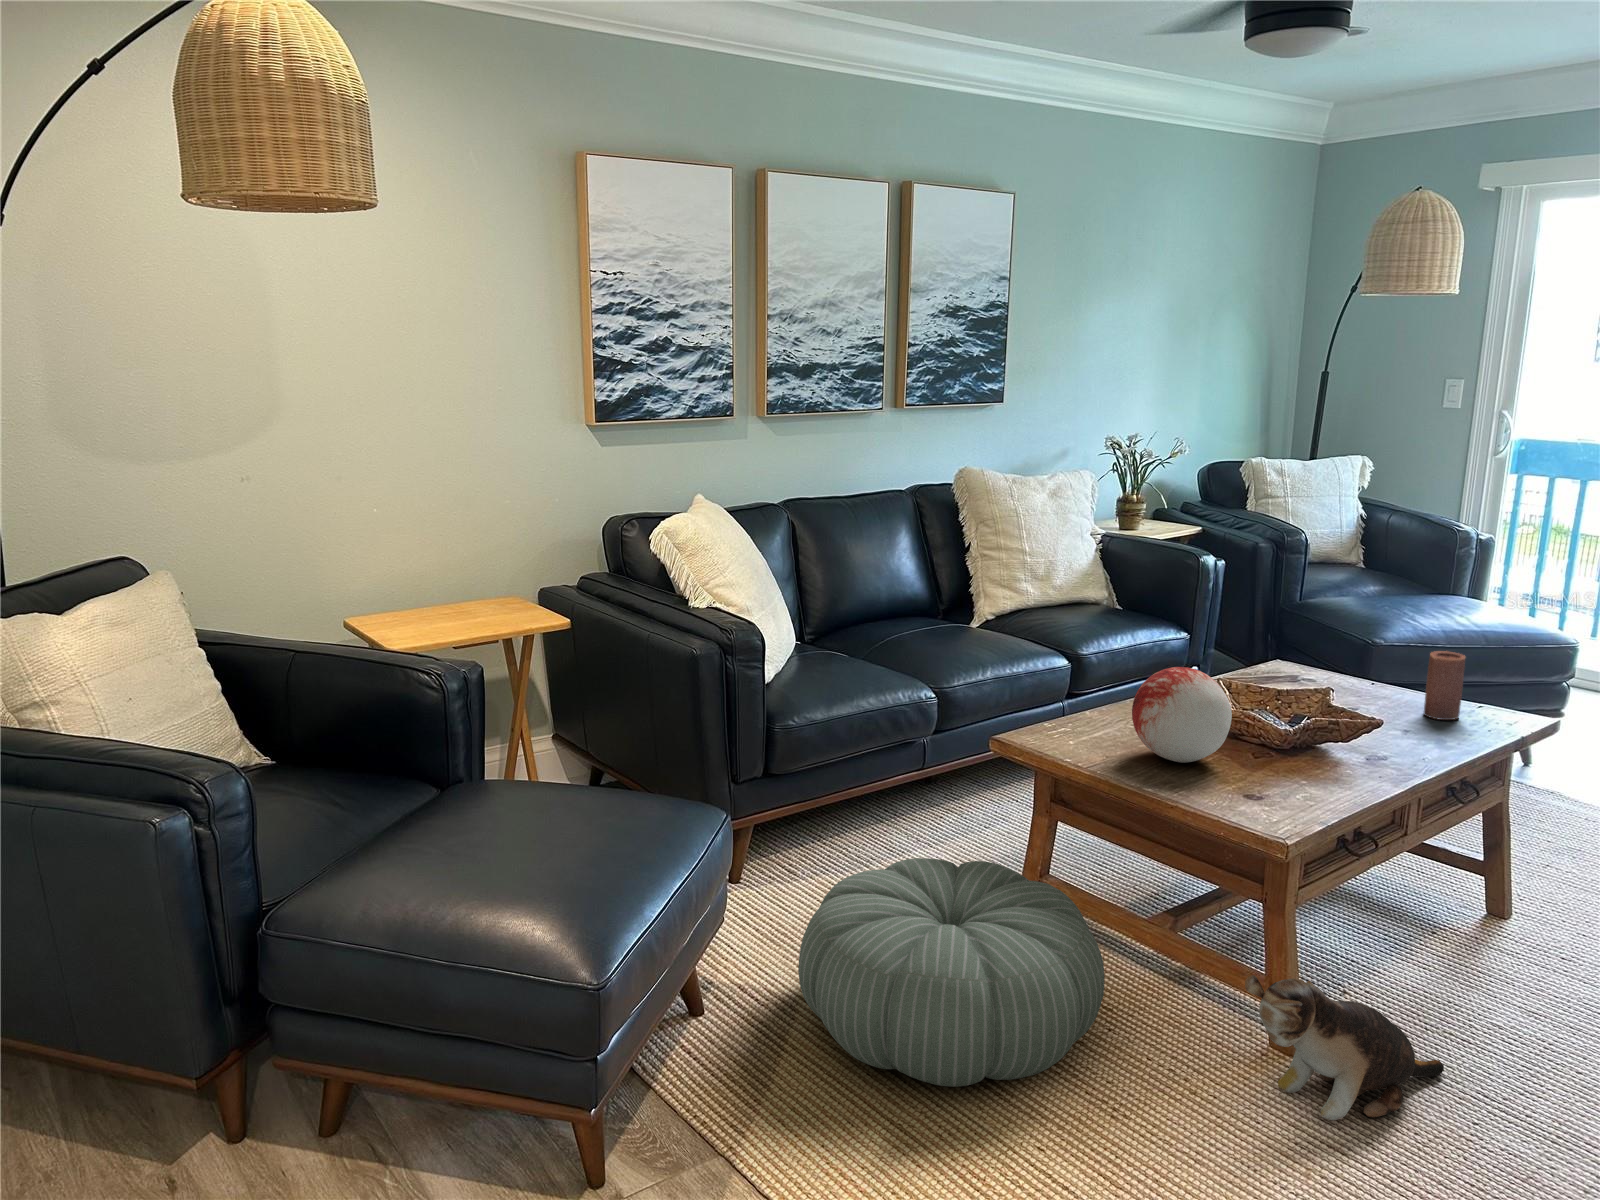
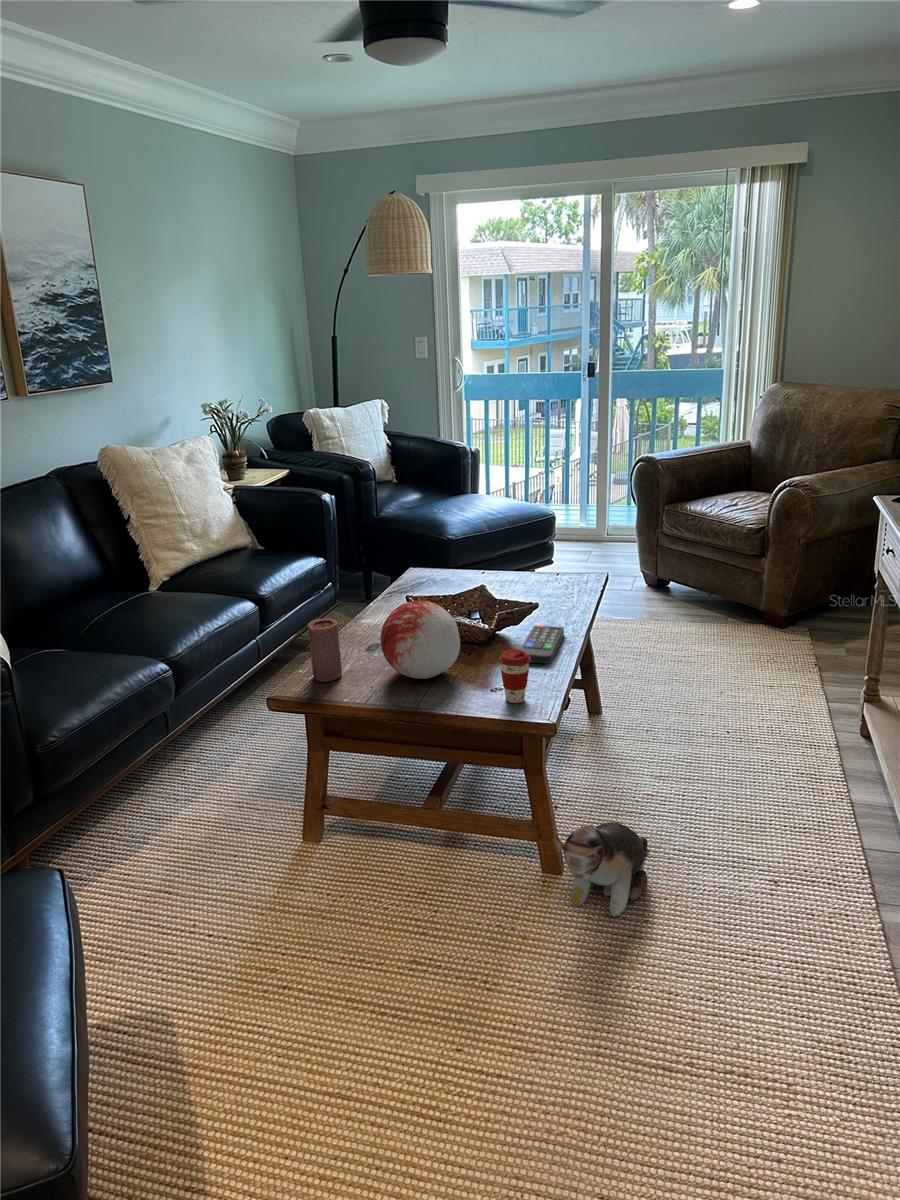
candle: present [1424,651,1465,720] -> present [308,618,342,682]
coffee cup: none [1249,743,1291,811] -> present [499,649,530,703]
remote control: none [1313,745,1407,787] -> present [521,625,564,664]
pouf: present [798,858,1104,1087] -> none [164,810,442,1050]

